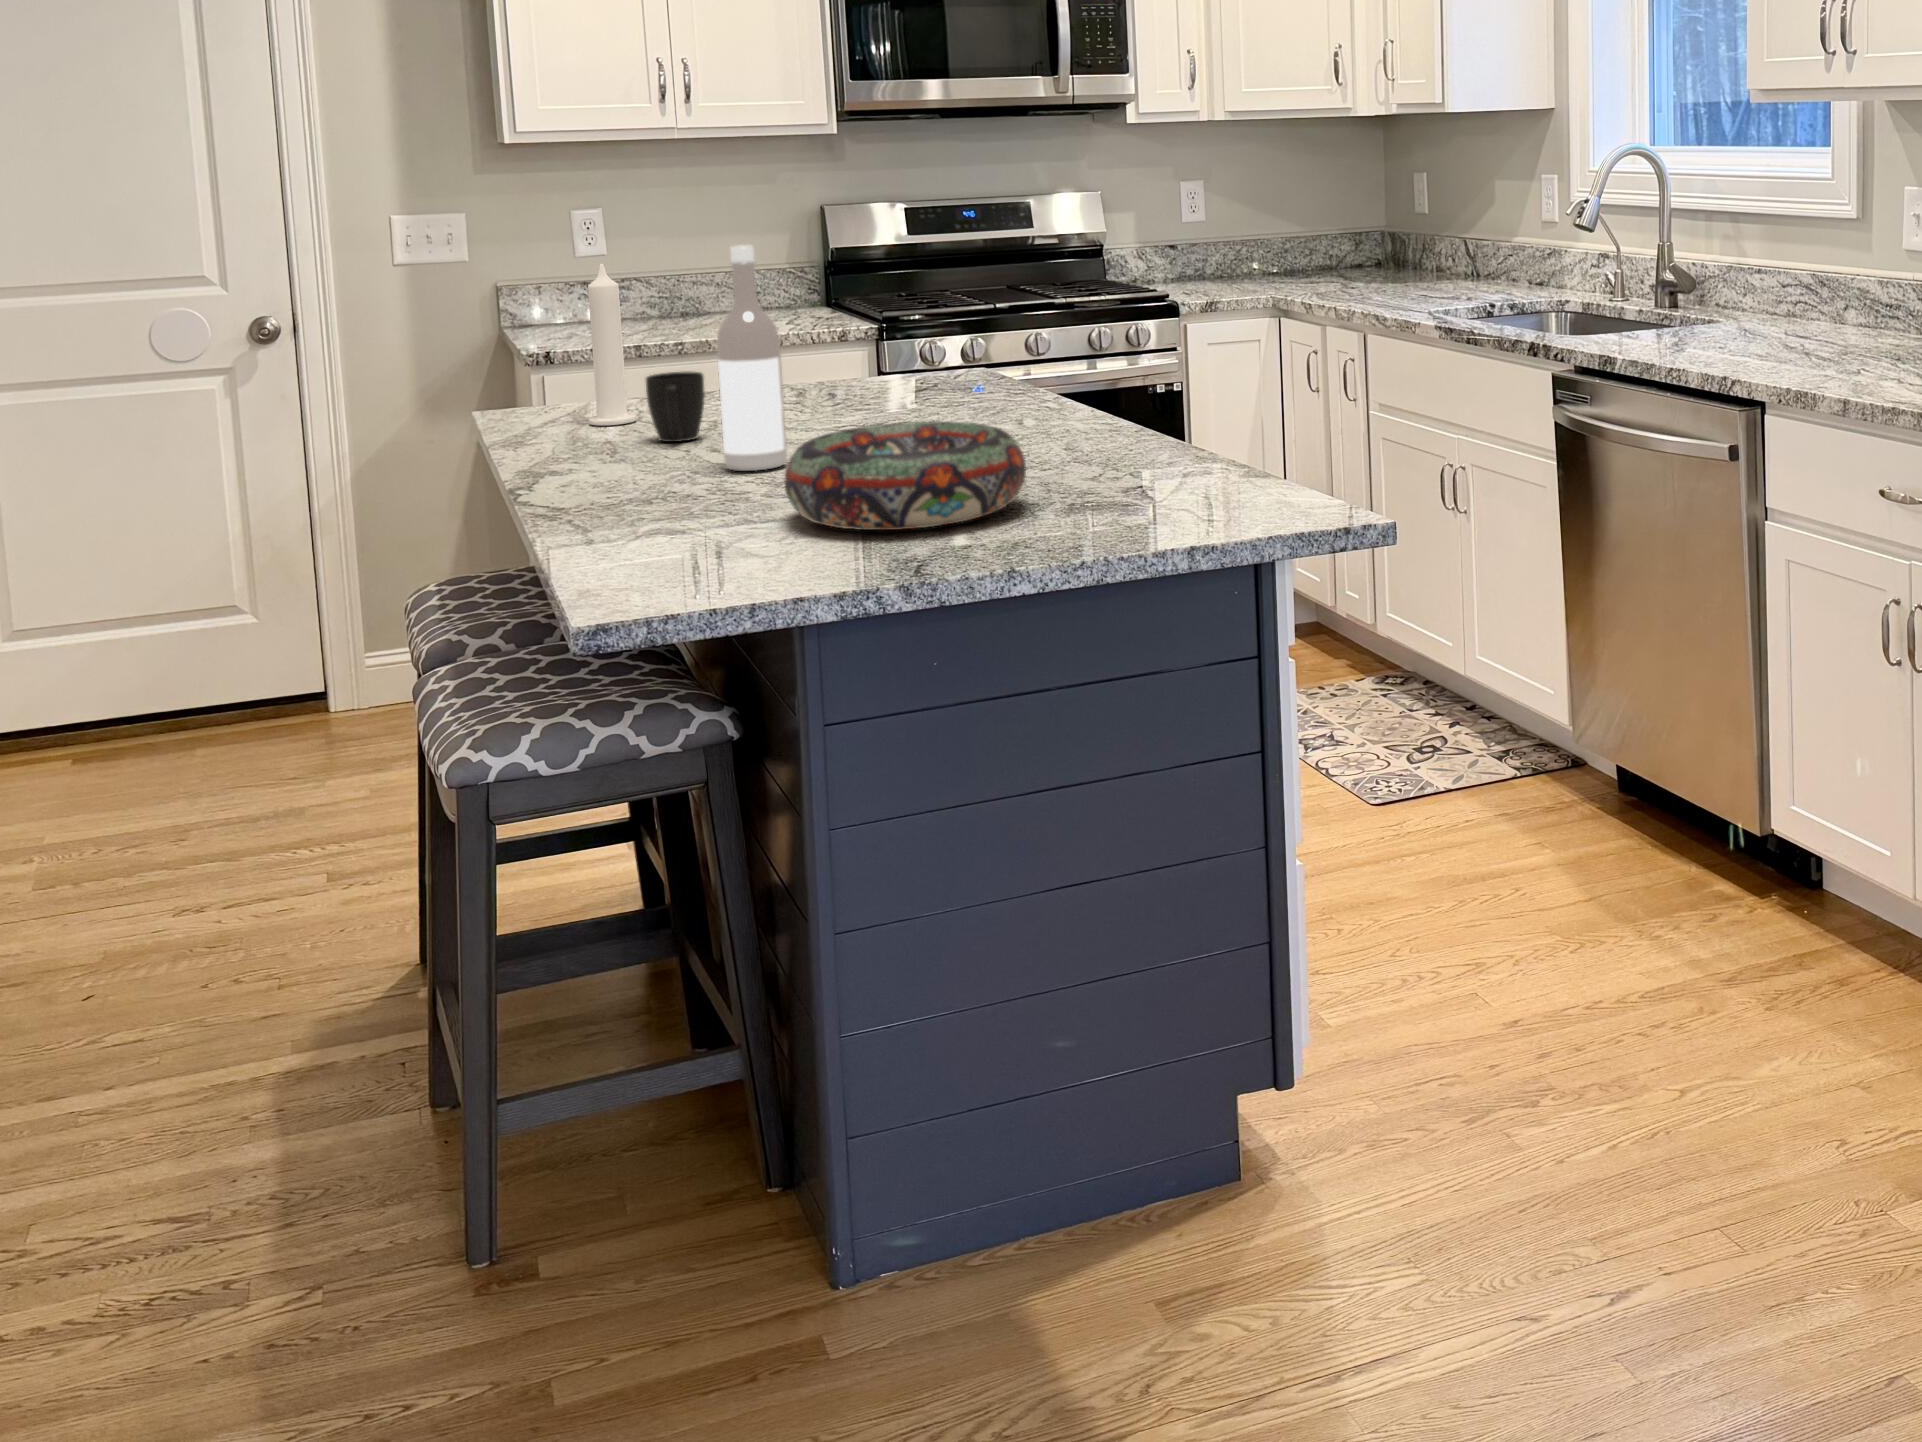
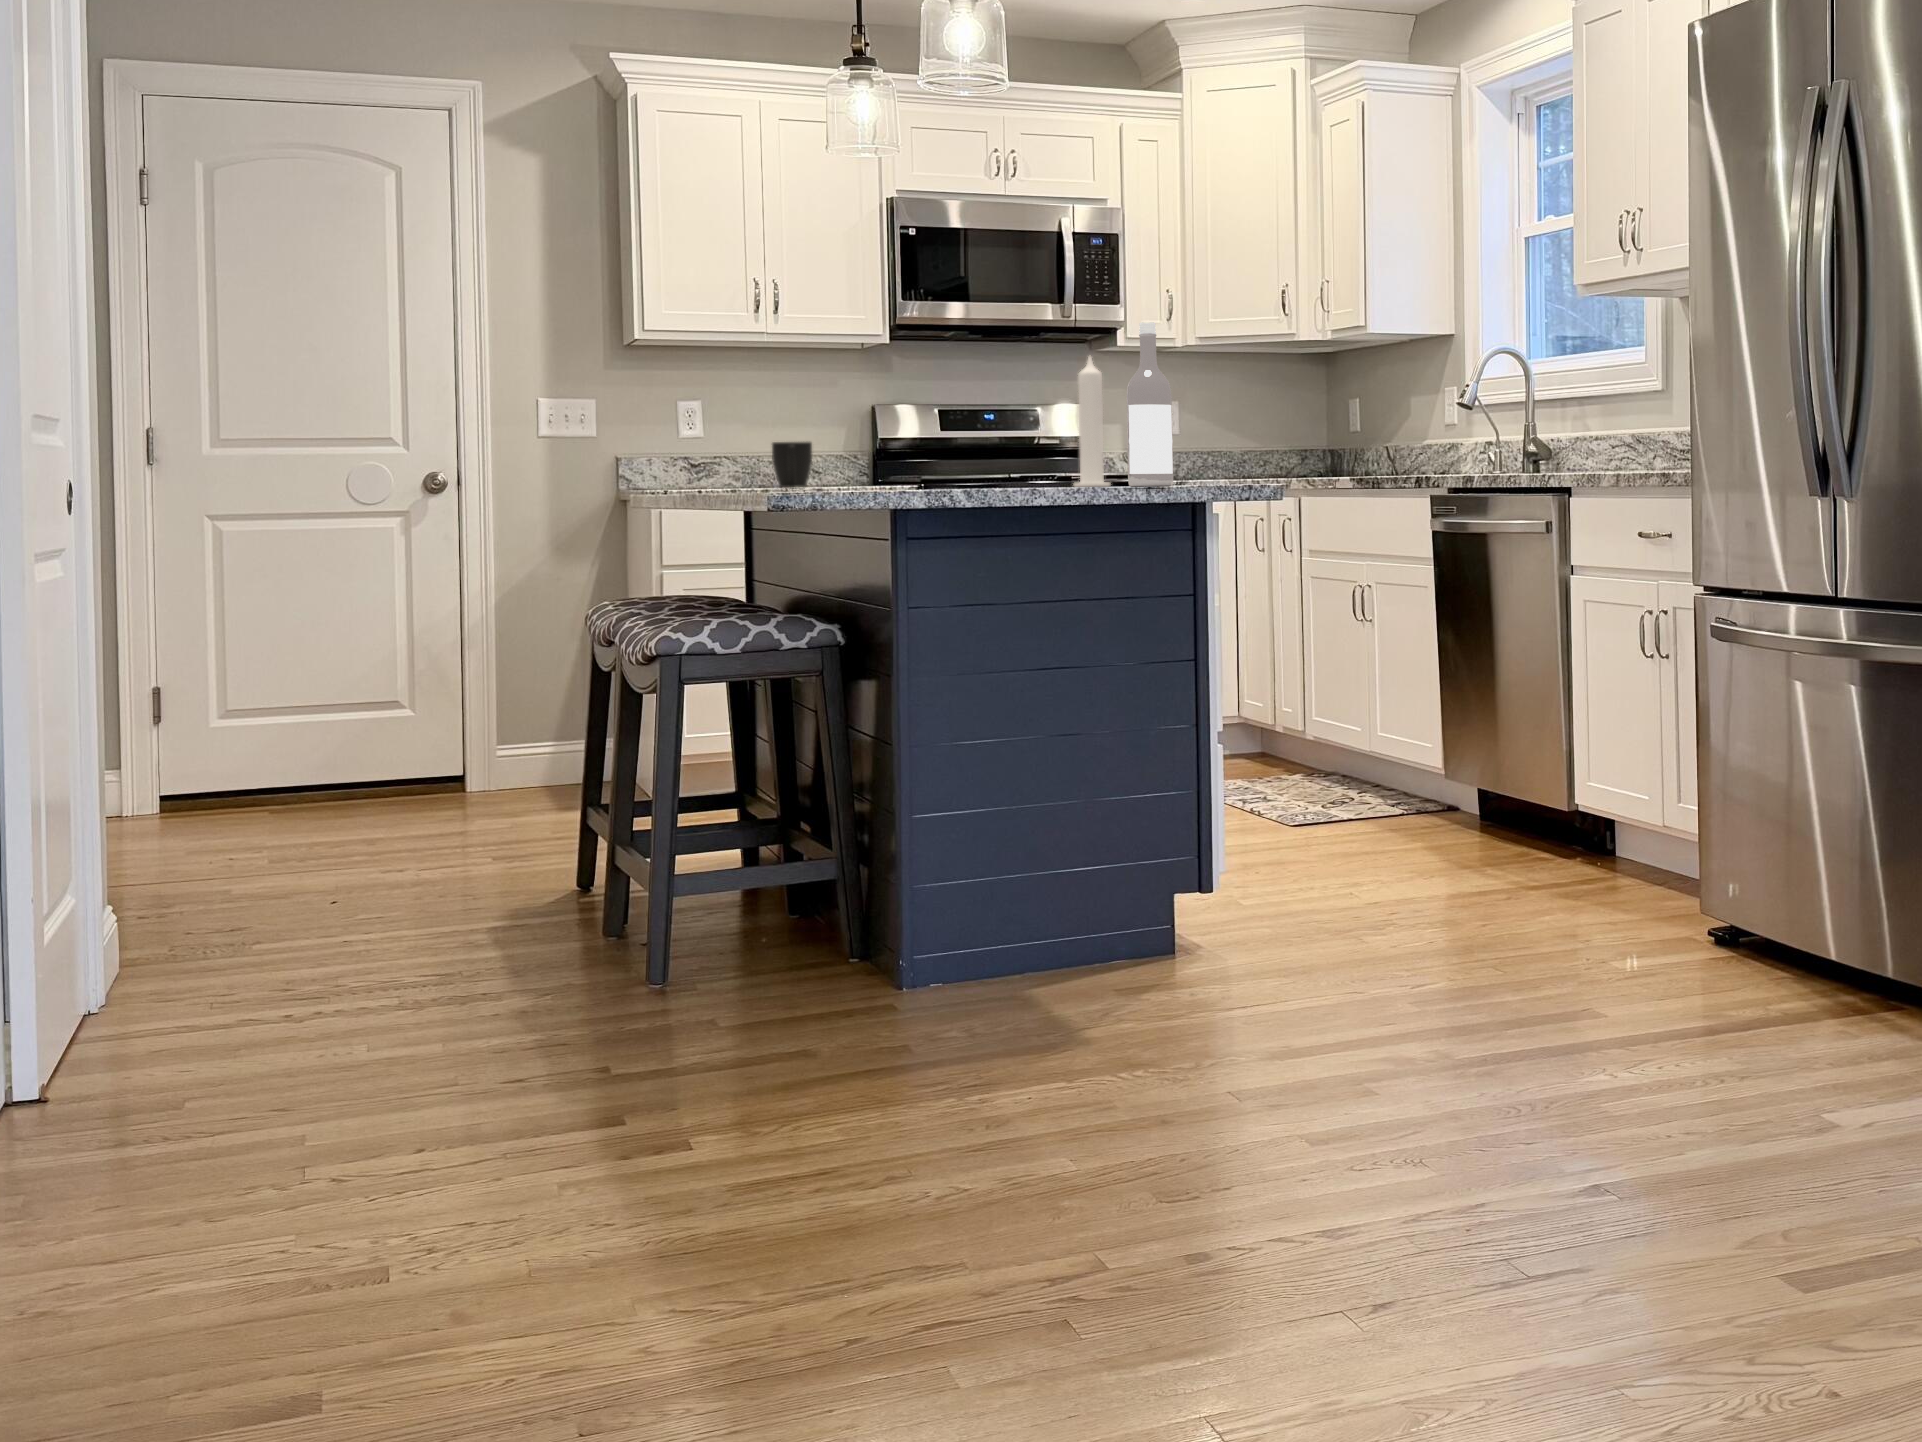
wine bottle: present [717,245,787,471] -> present [1127,322,1173,487]
candle: present [588,264,637,426] -> present [1074,357,1110,487]
decorative bowl: present [785,422,1026,530] -> none [883,438,1042,489]

